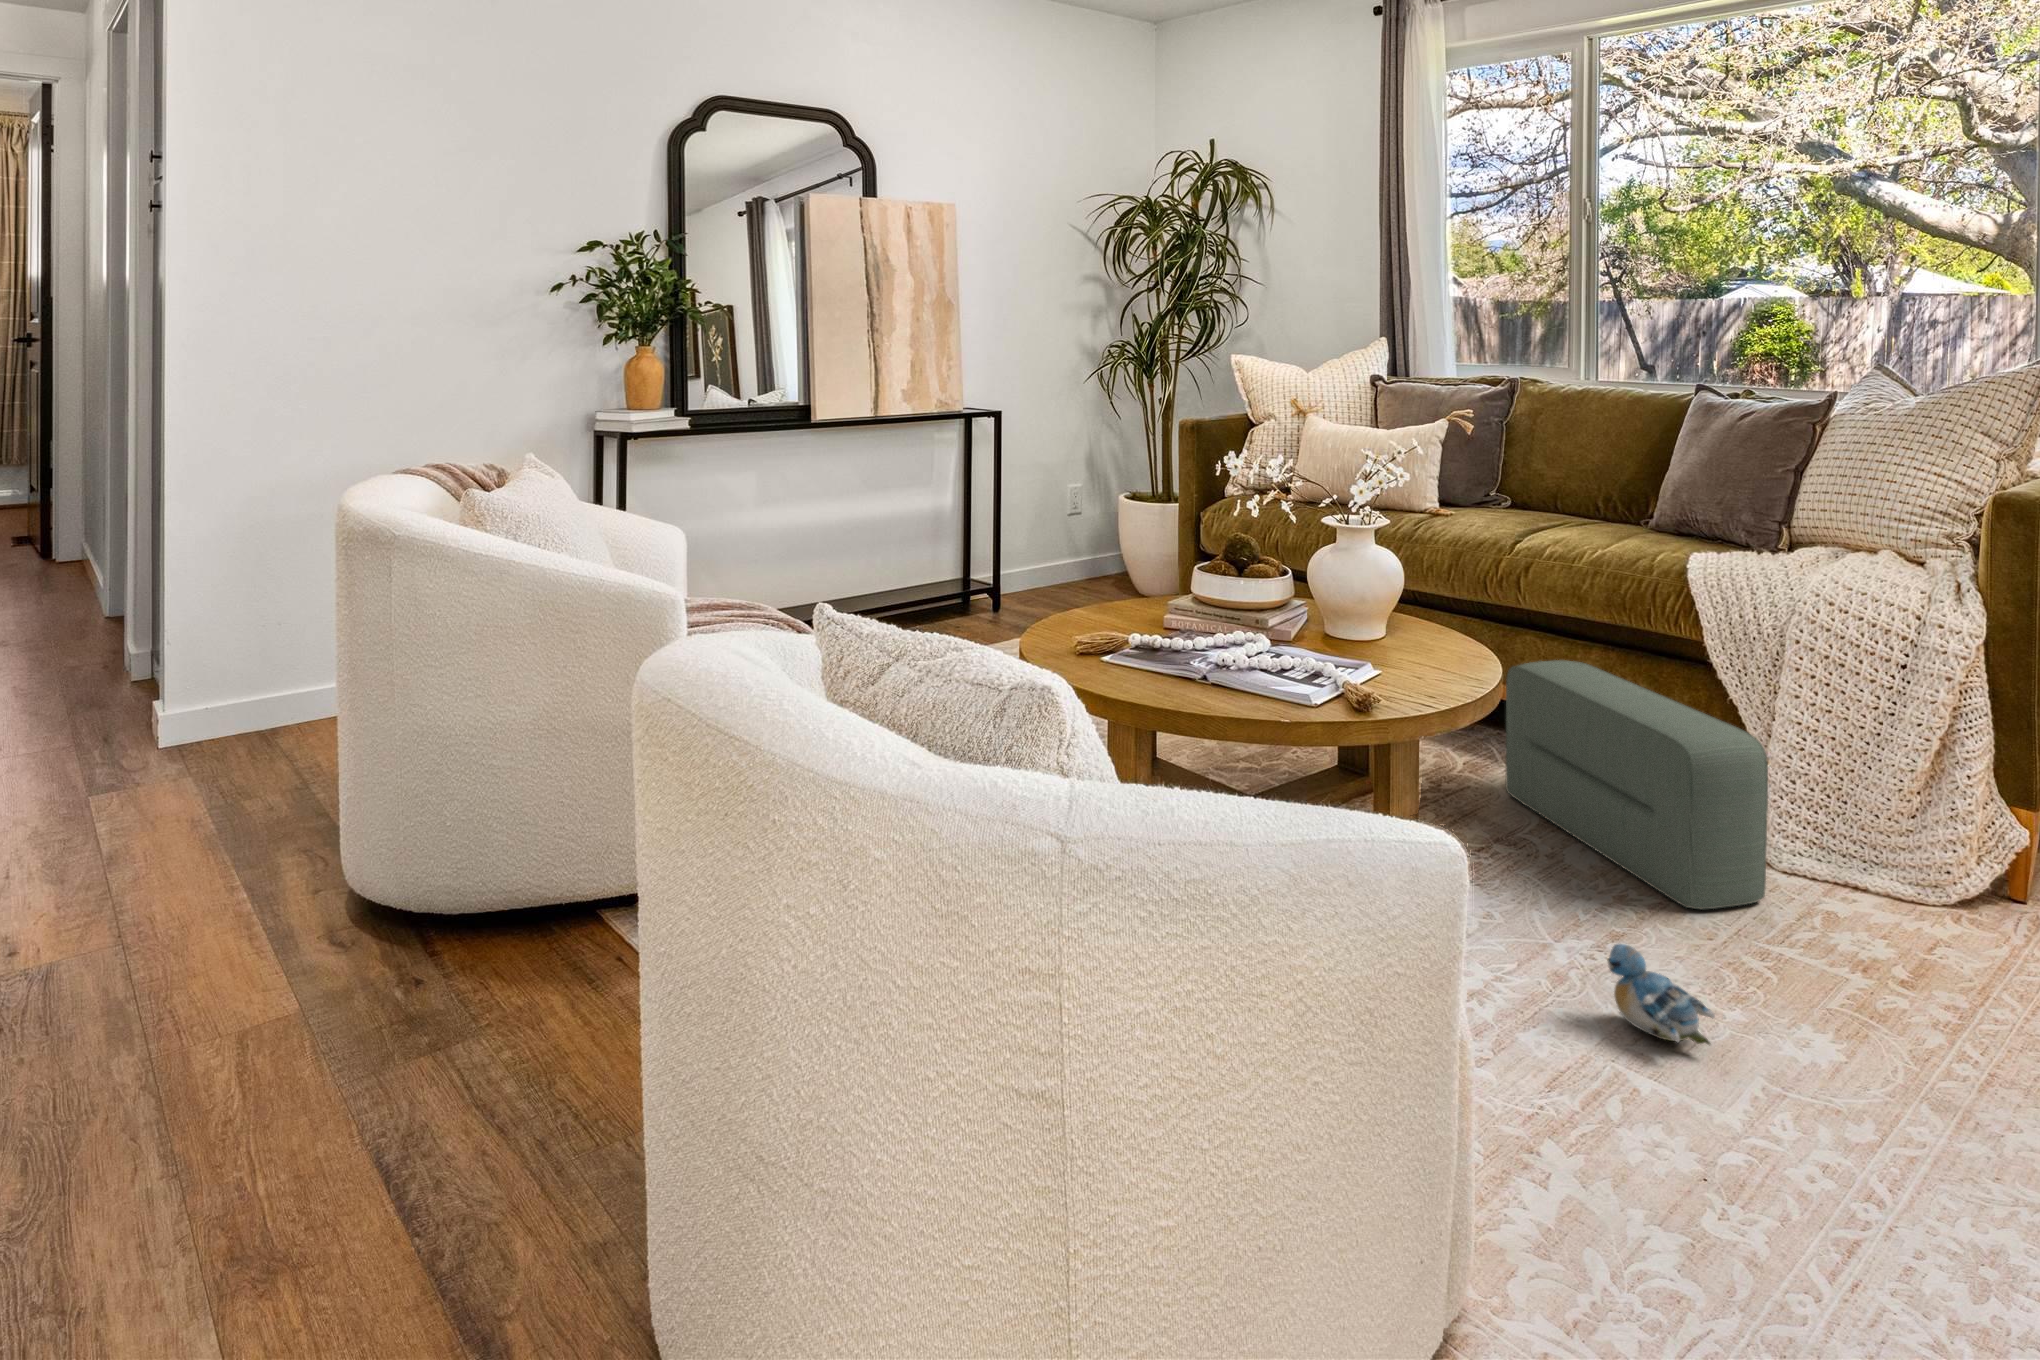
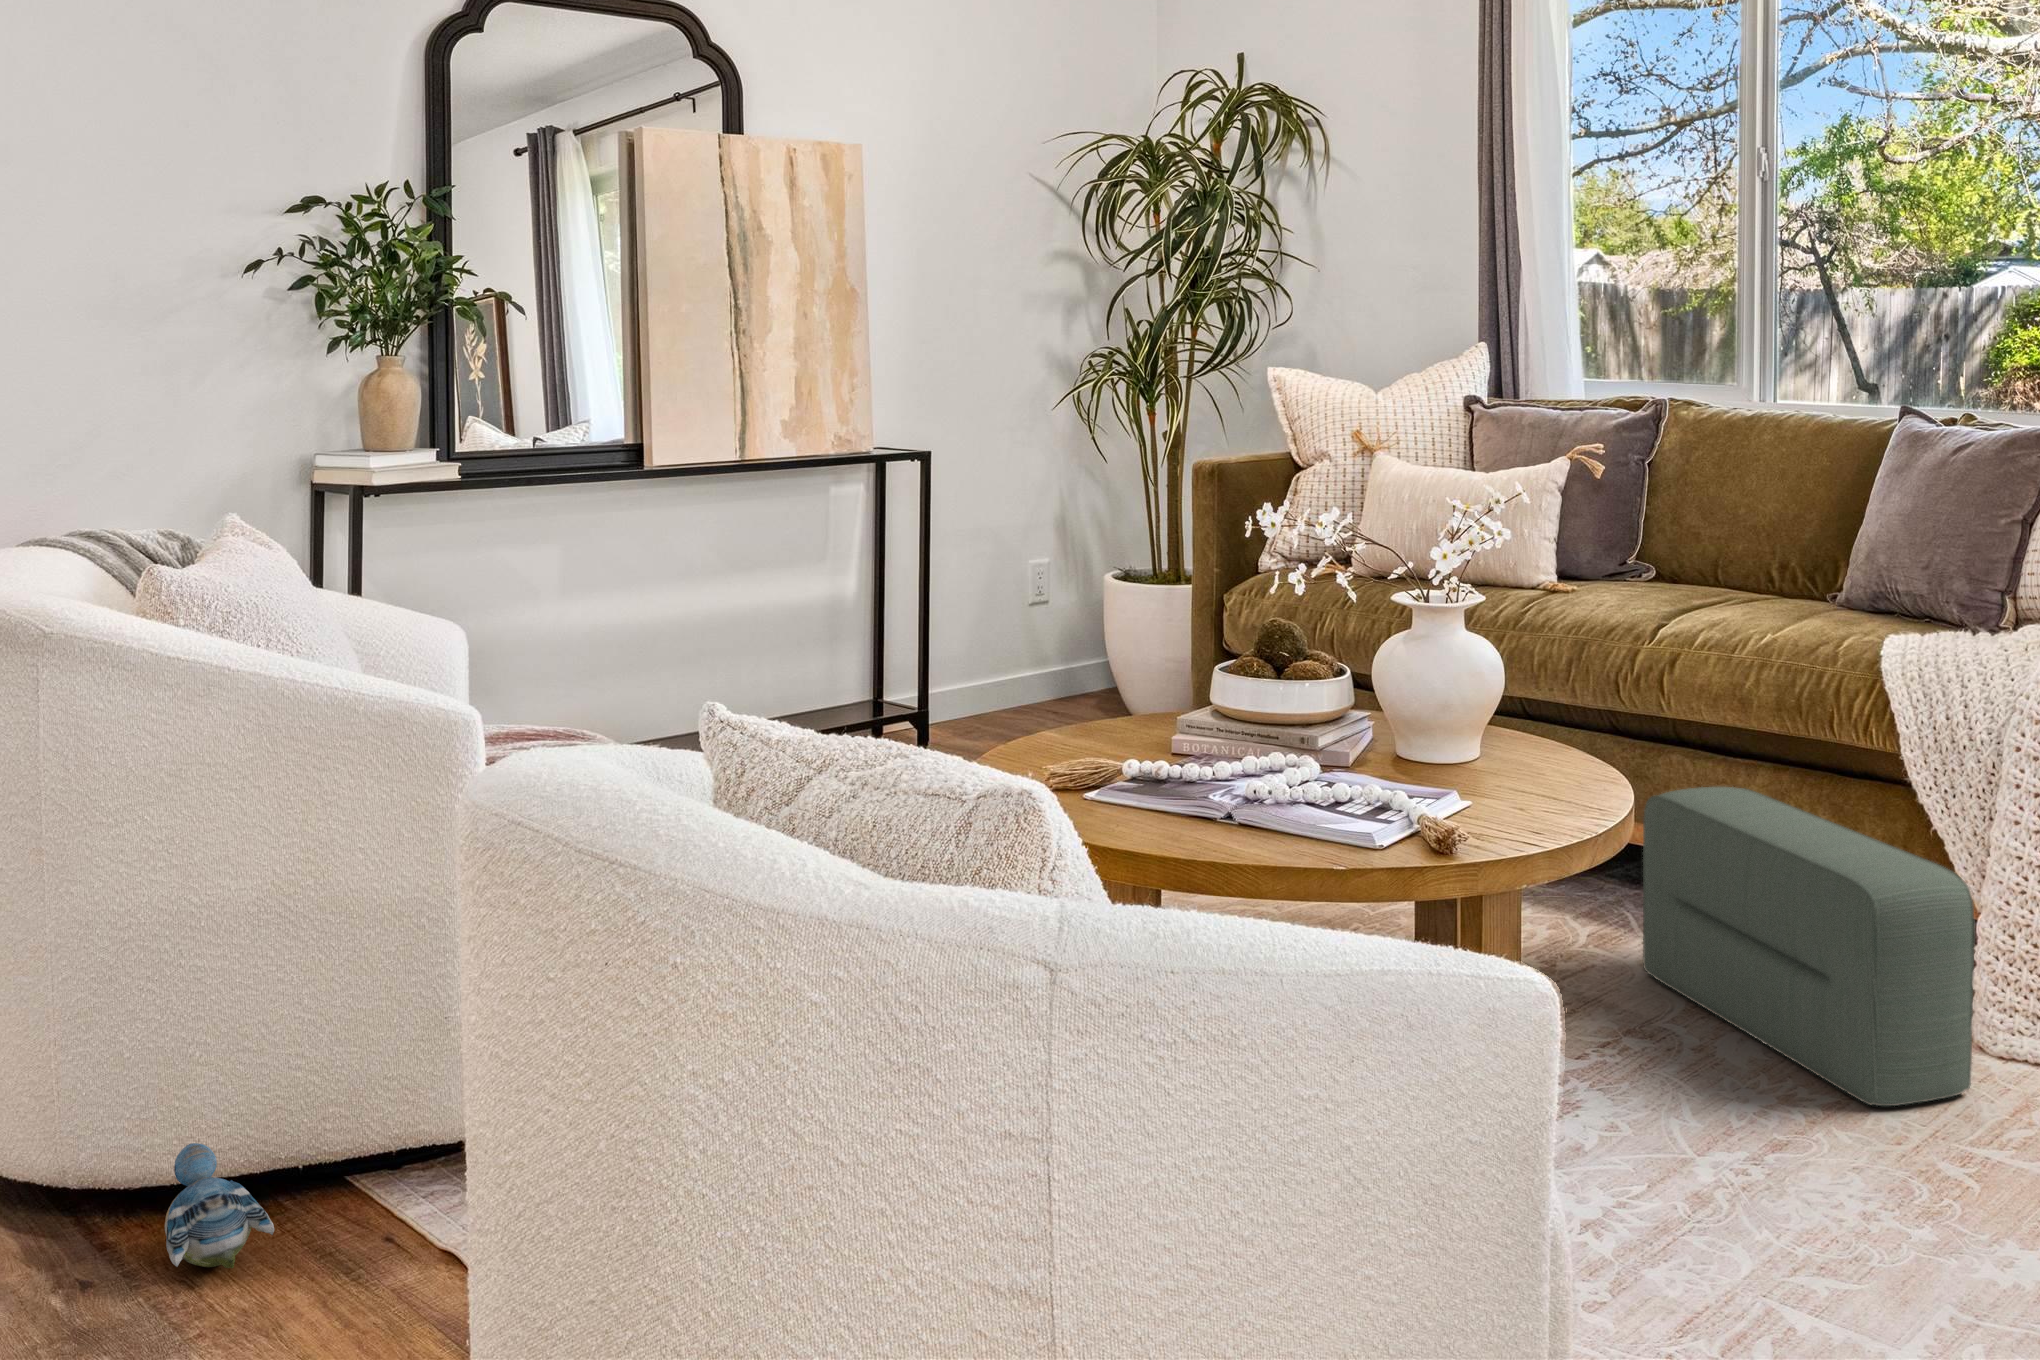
plush toy: present [1608,944,1715,1045] -> present [165,1143,274,1268]

